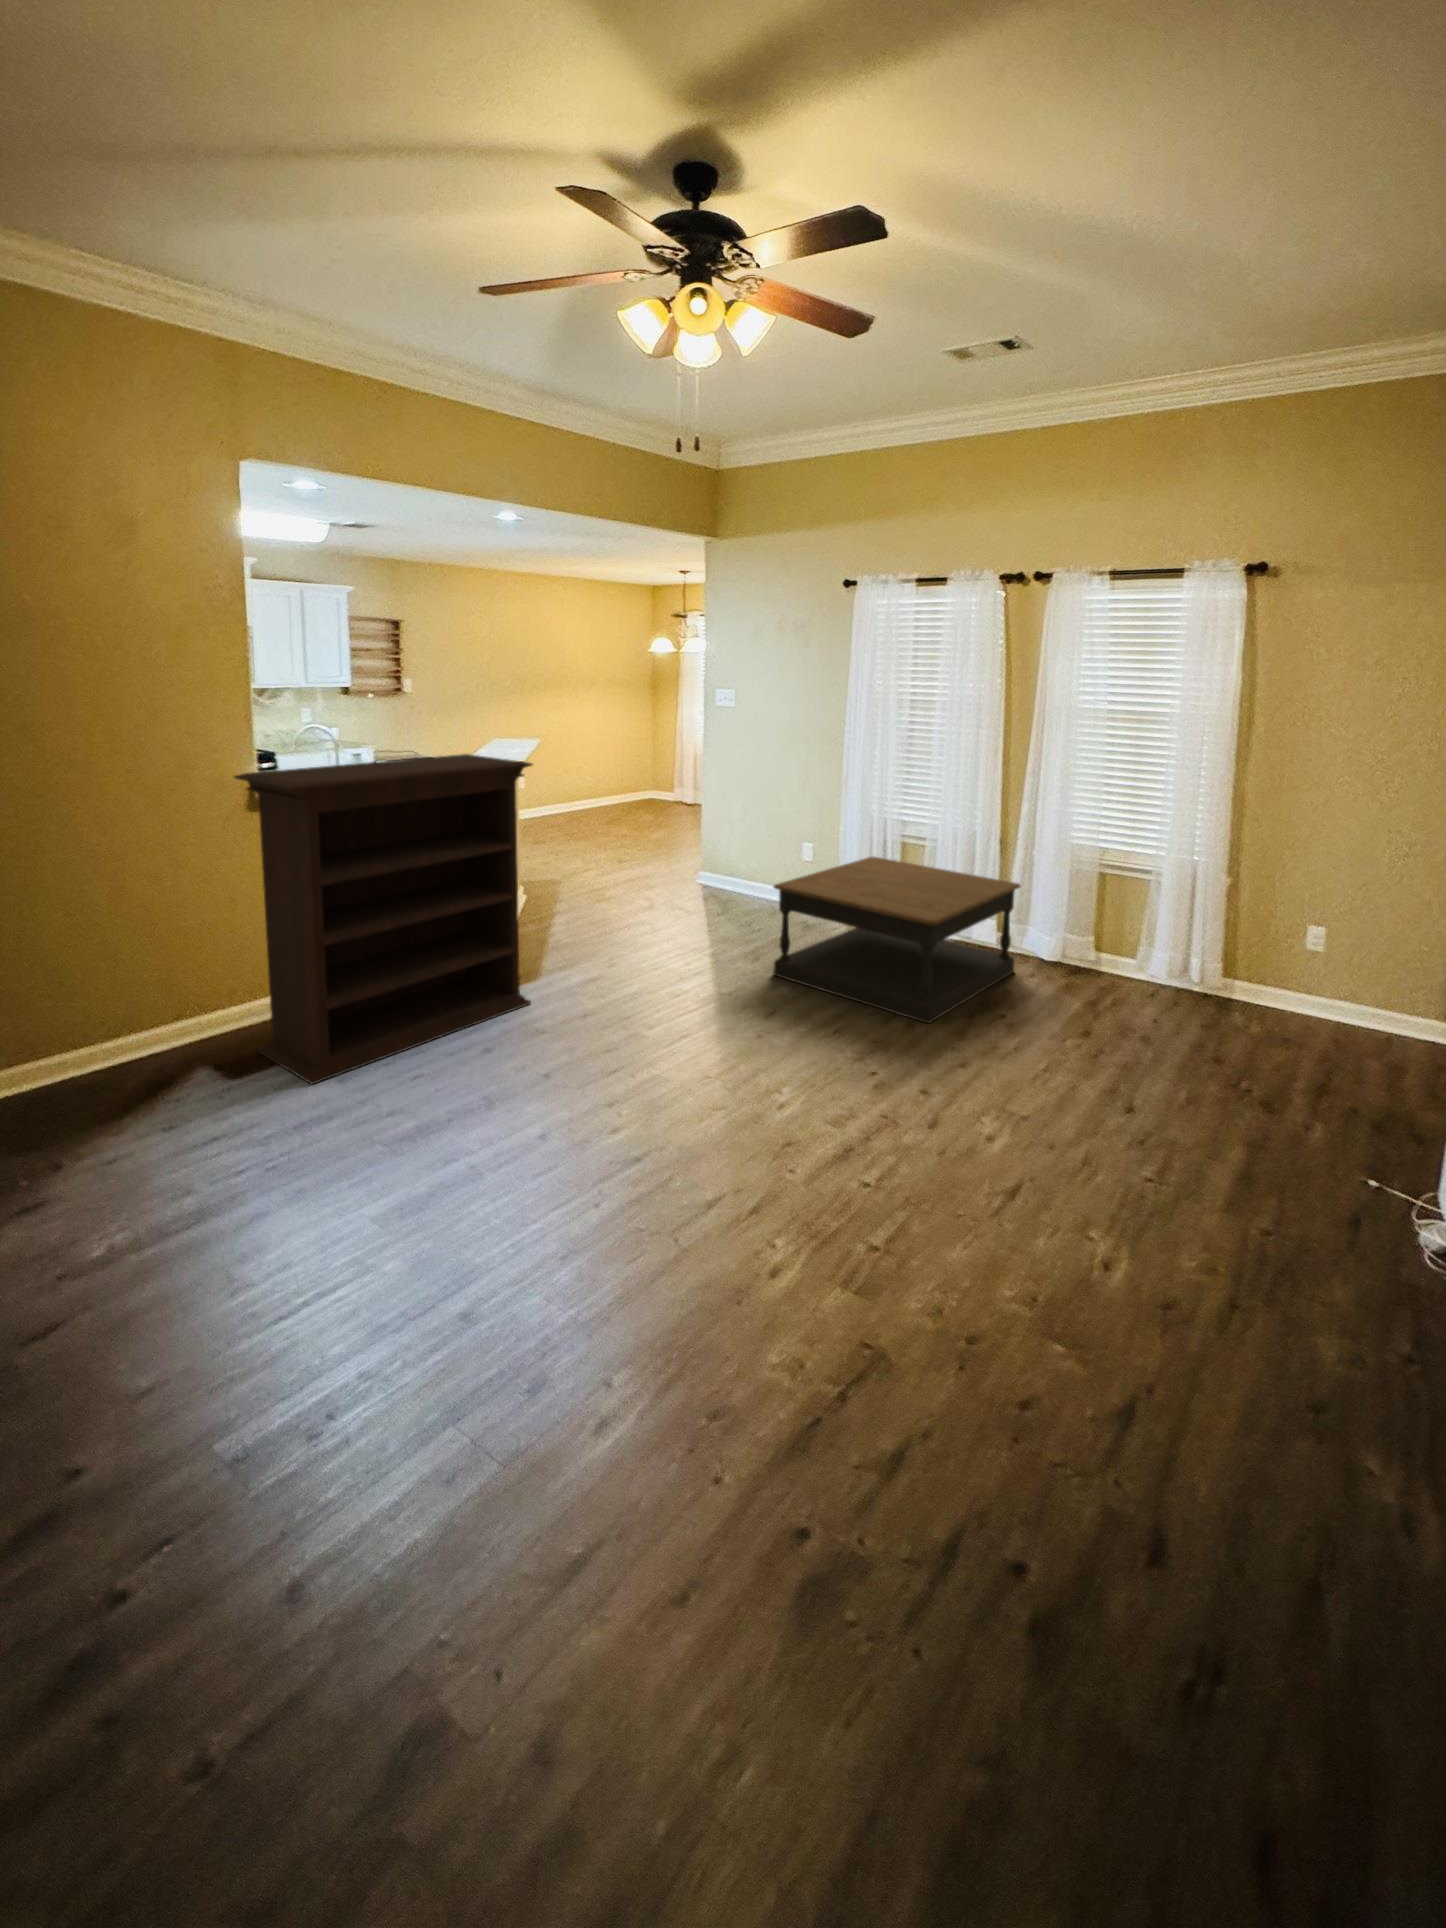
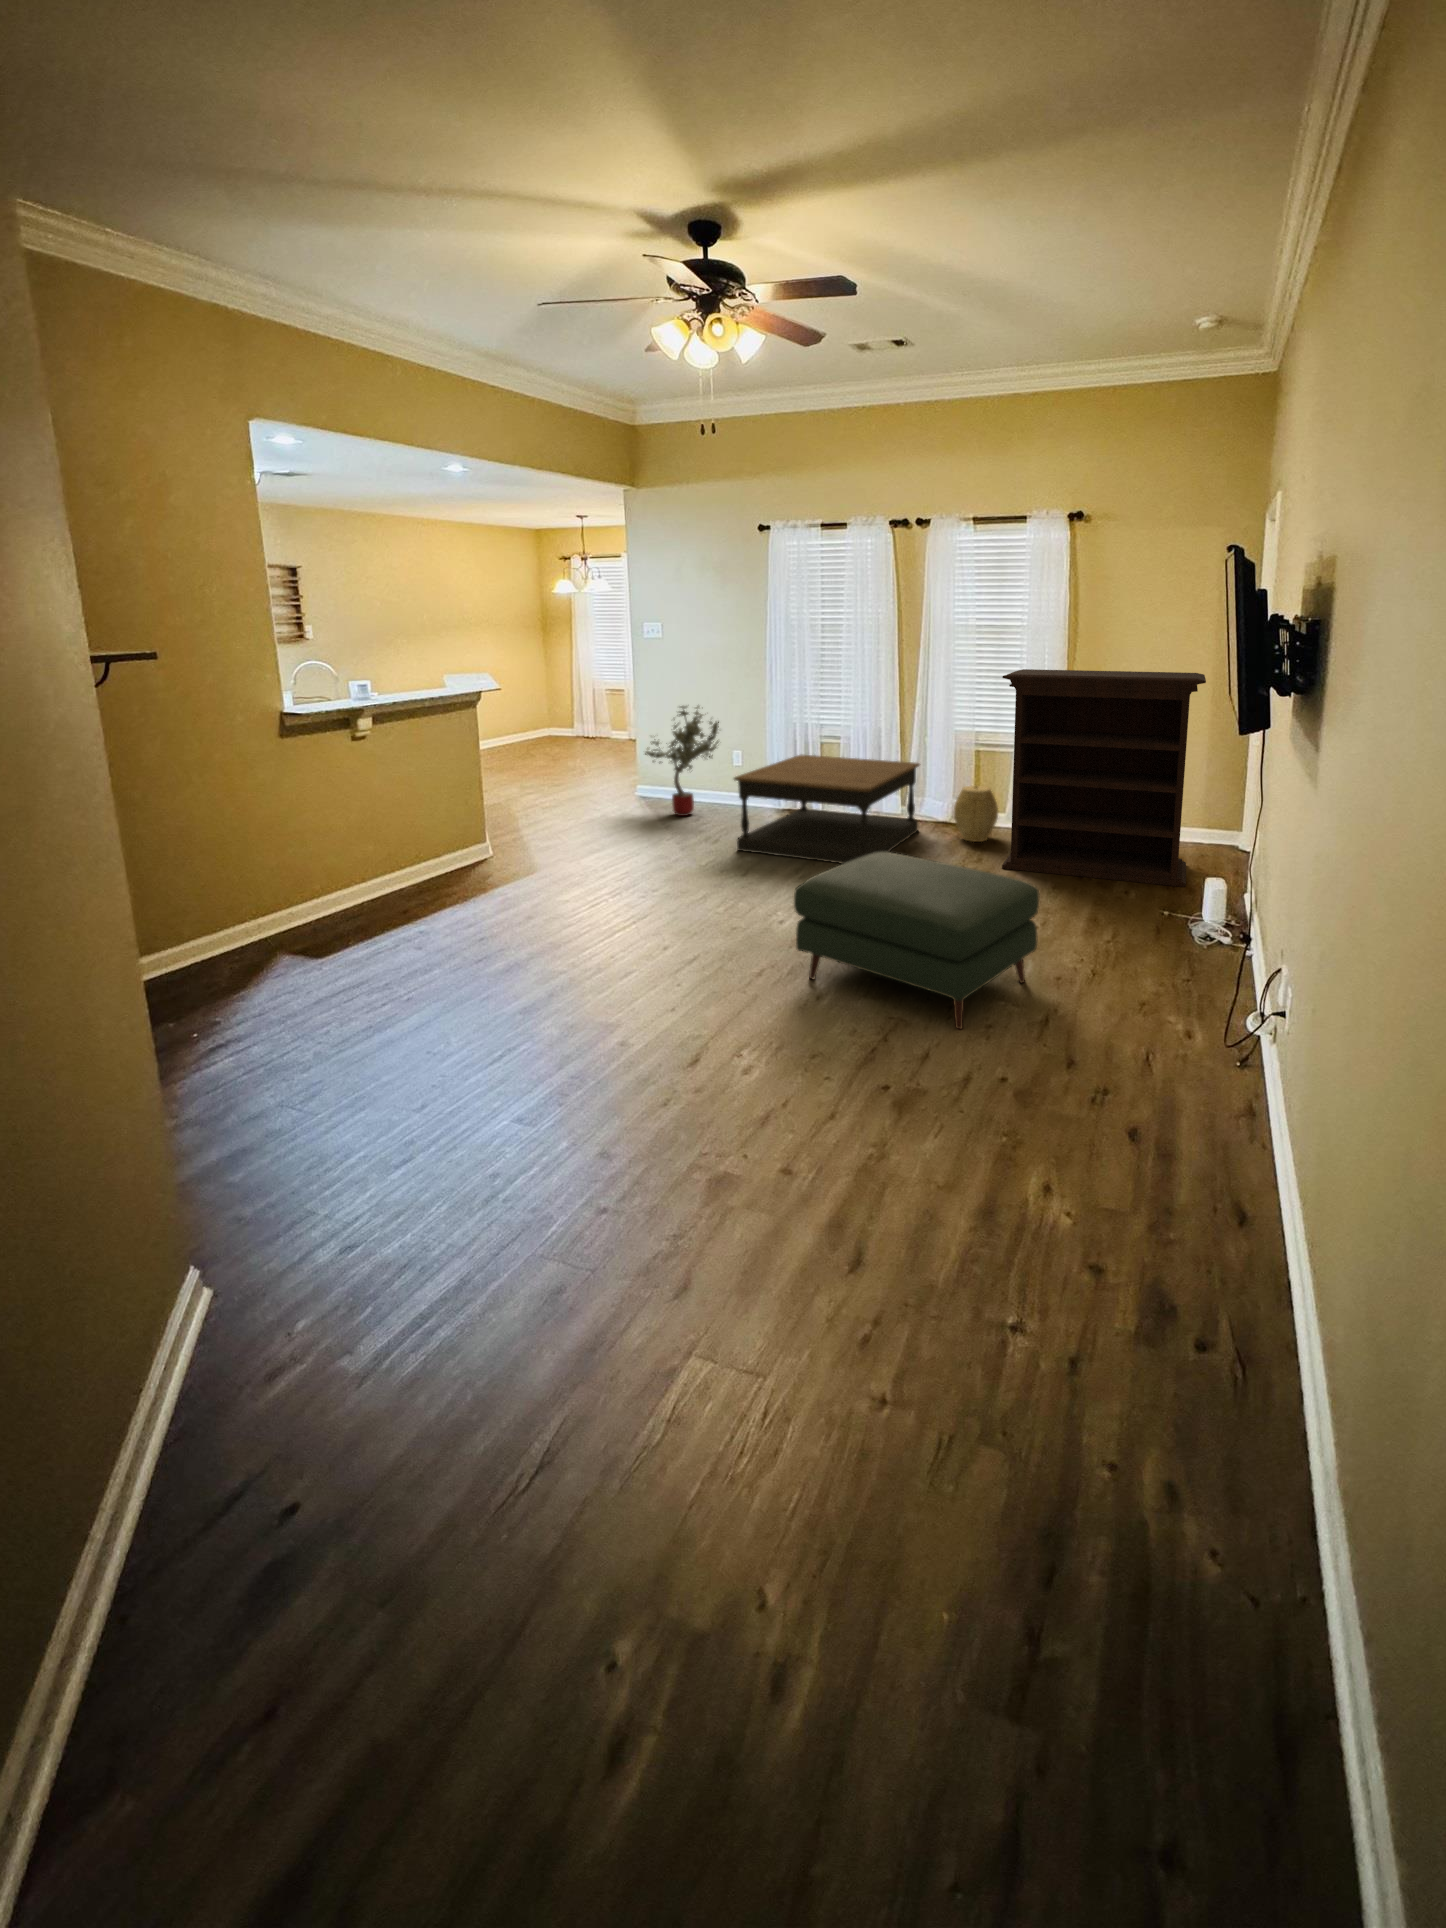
bookshelf: present [234,754,533,1084] -> present [1002,669,1206,887]
potted tree: none [696,786,784,916] -> present [645,706,719,816]
woven basket: none [1061,922,1124,1001] -> present [954,786,998,842]
ottoman: none [761,1039,1138,1392] -> present [794,852,1039,1029]

